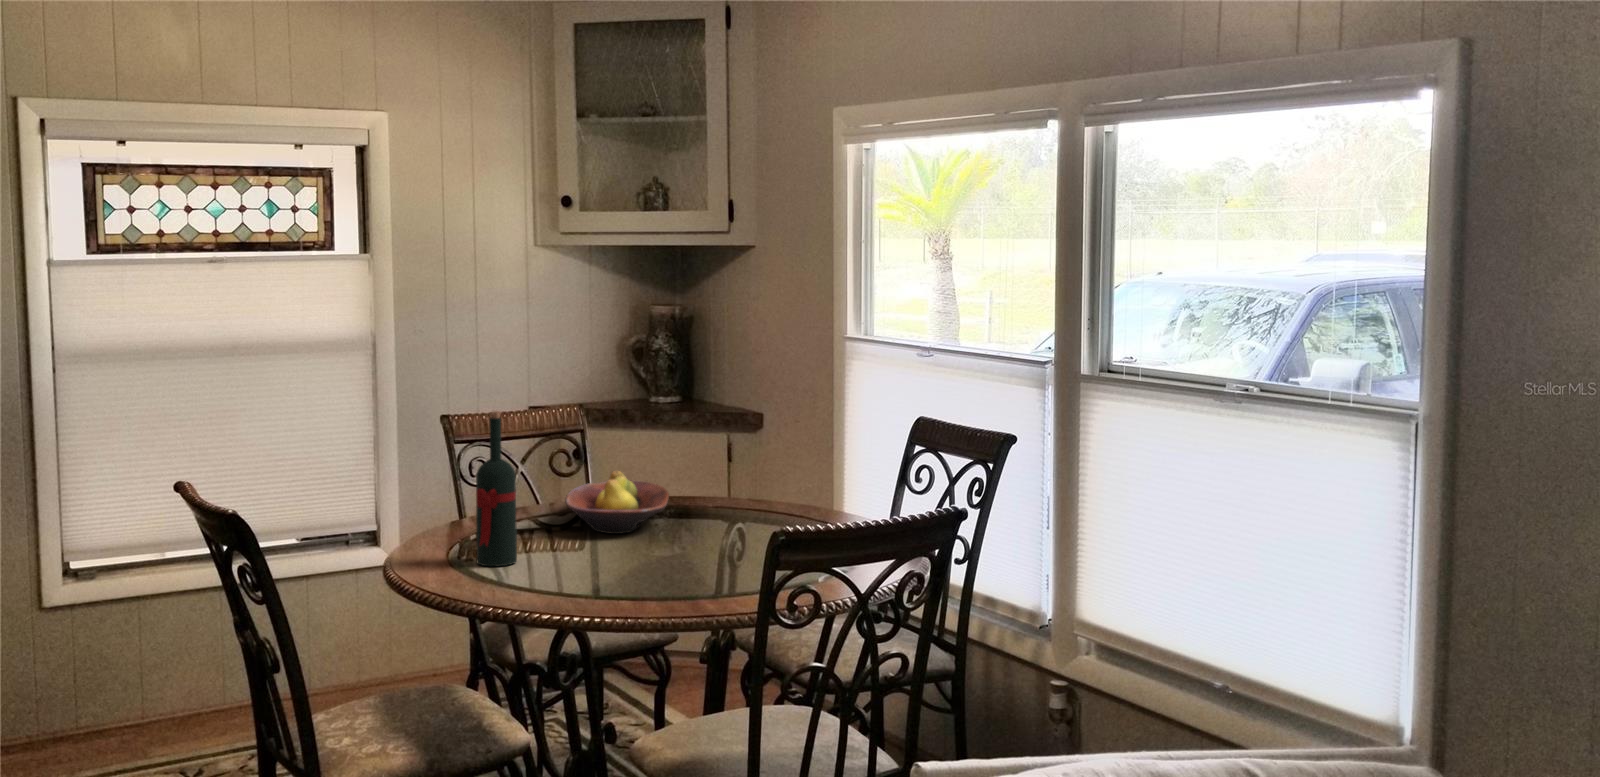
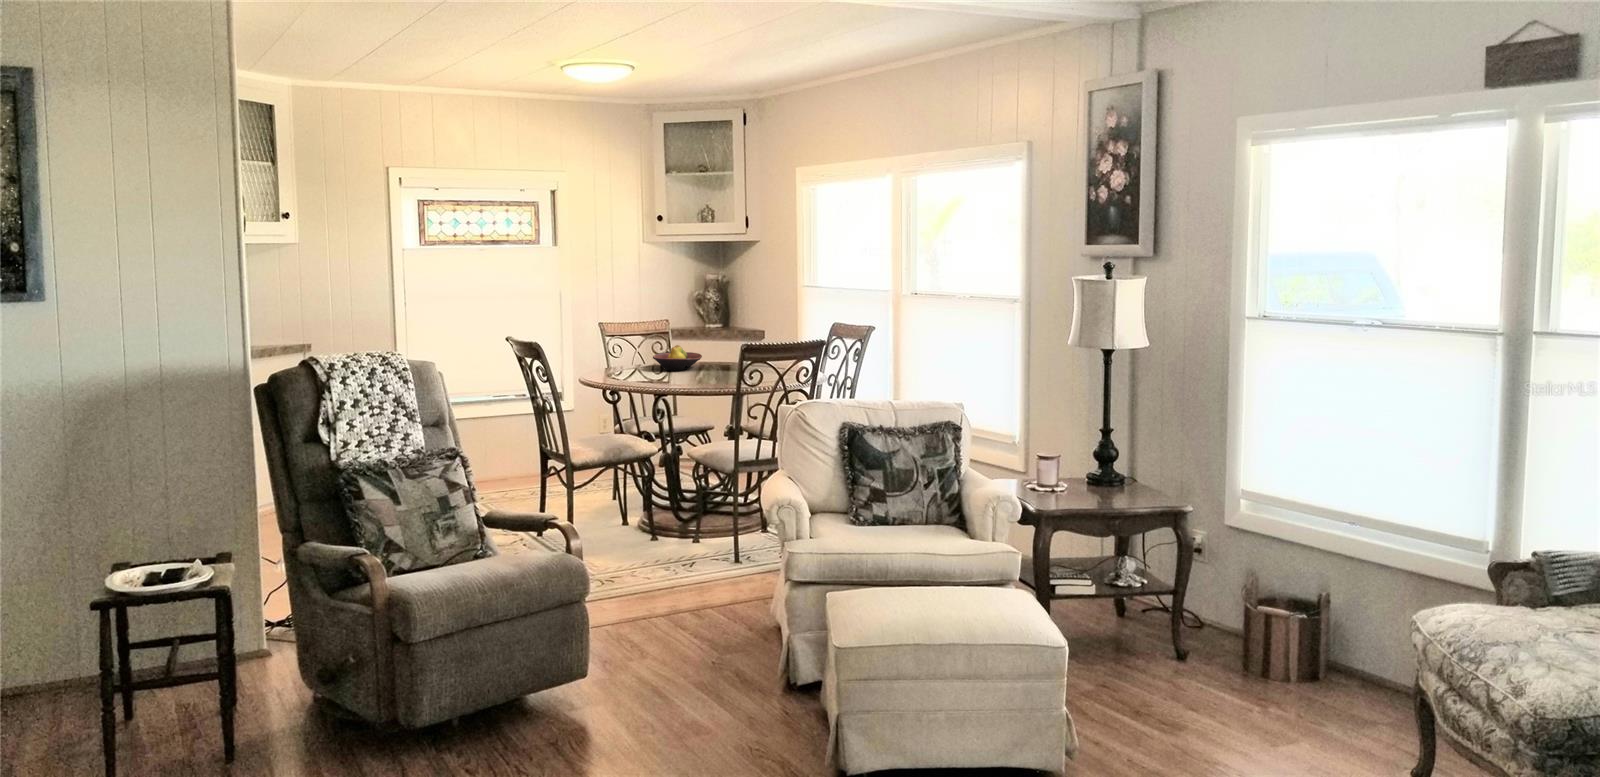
wine bottle: present [476,411,517,566] -> none [612,310,630,377]

